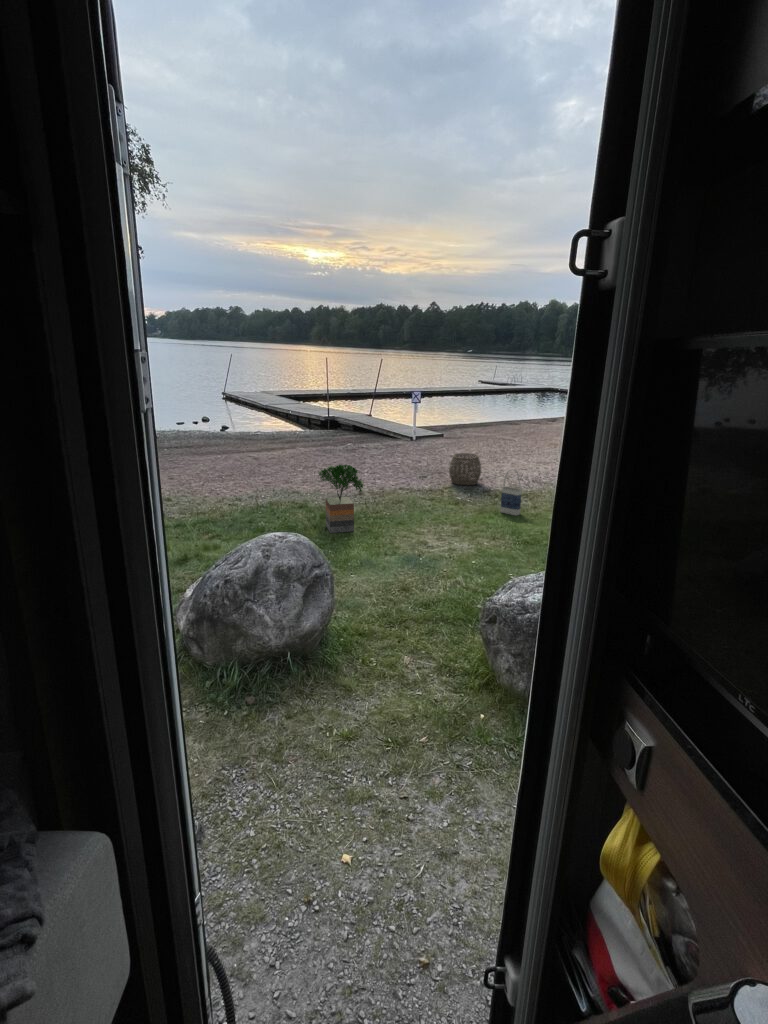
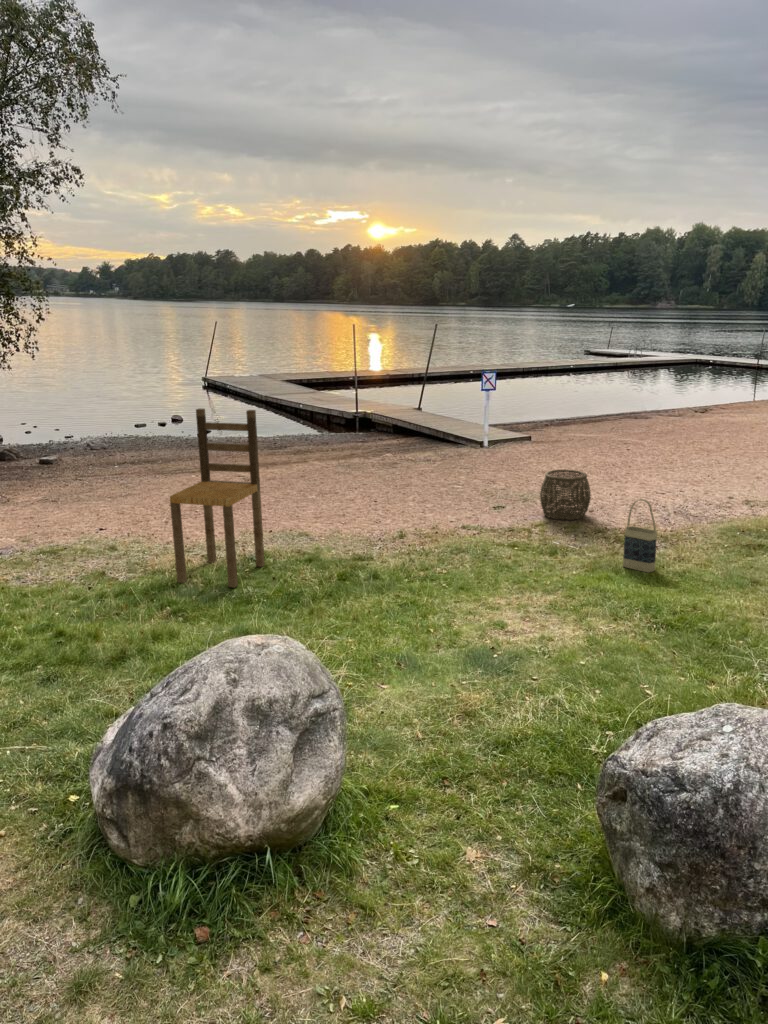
chair: none [211,405,272,521] -> present [170,409,265,588]
potted tree: present [319,464,364,533] -> none [331,498,406,608]

